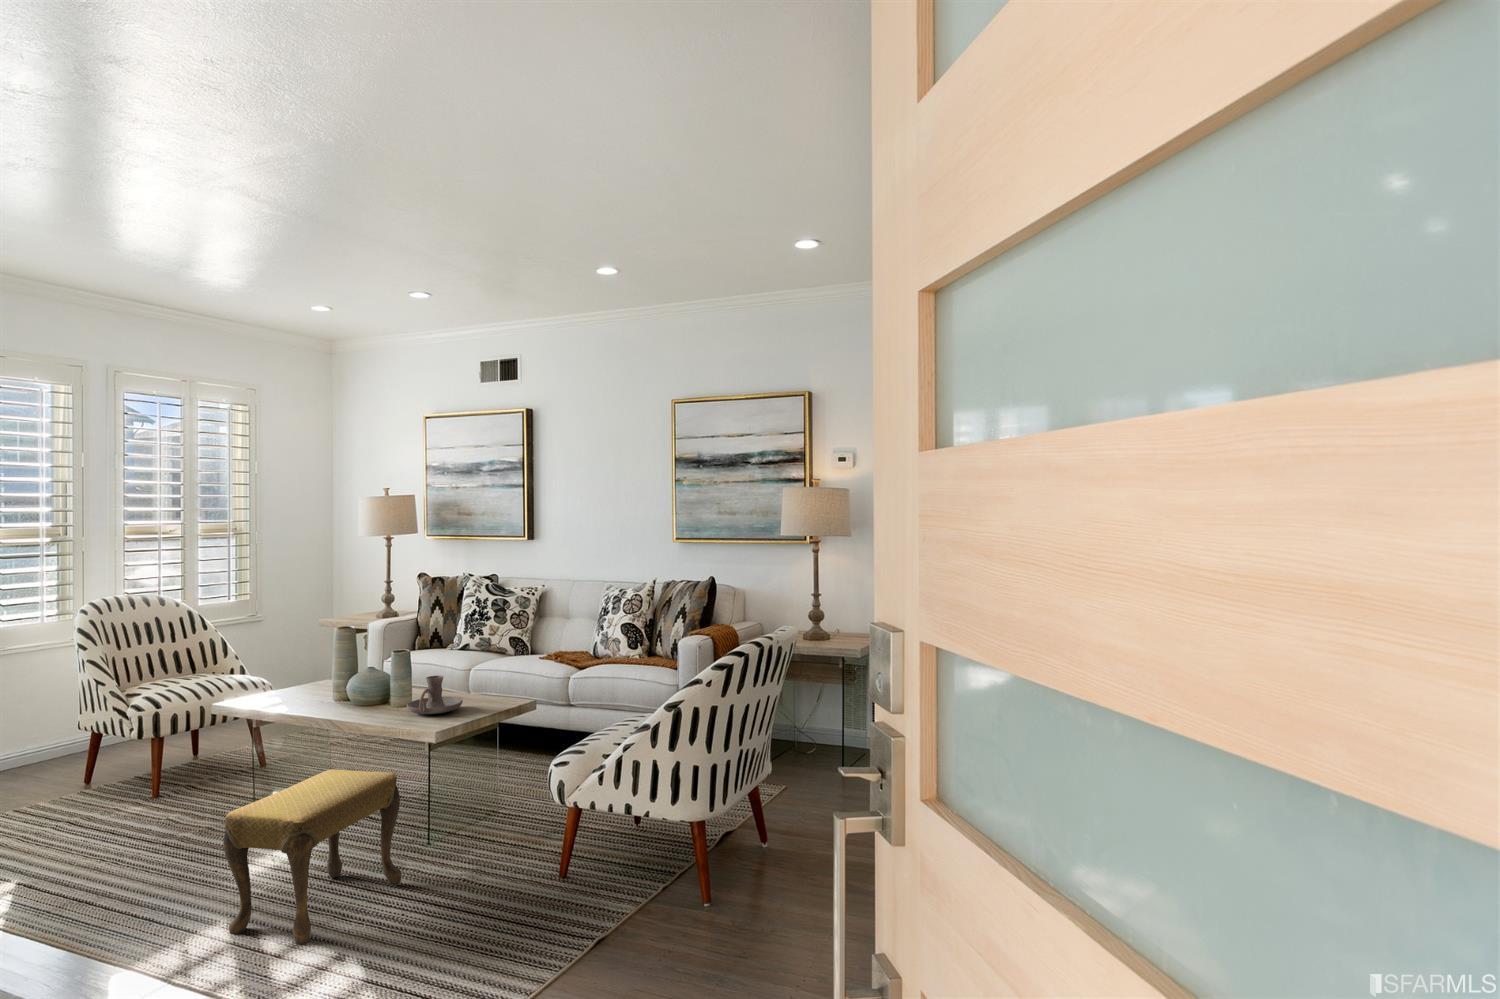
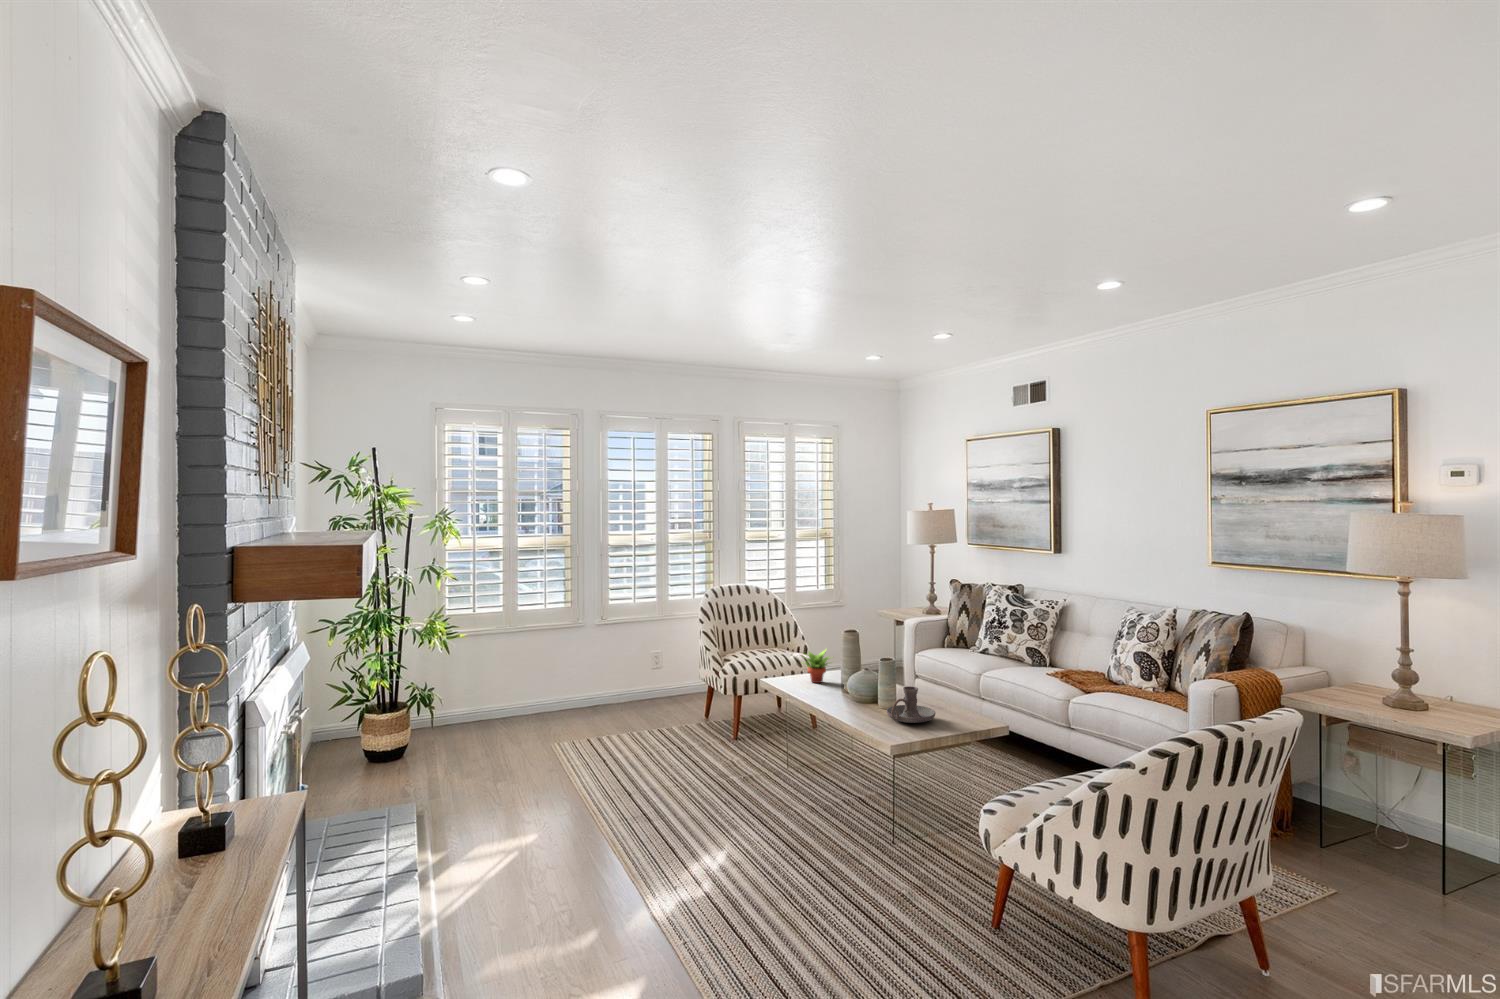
succulent plant: none [265,655,311,699] -> present [802,649,829,683]
footstool: present [223,769,402,945] -> none [716,758,854,905]

